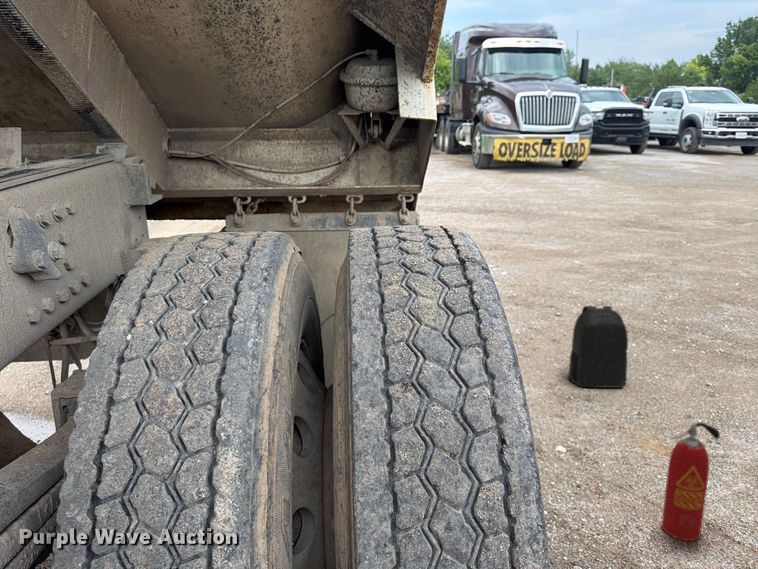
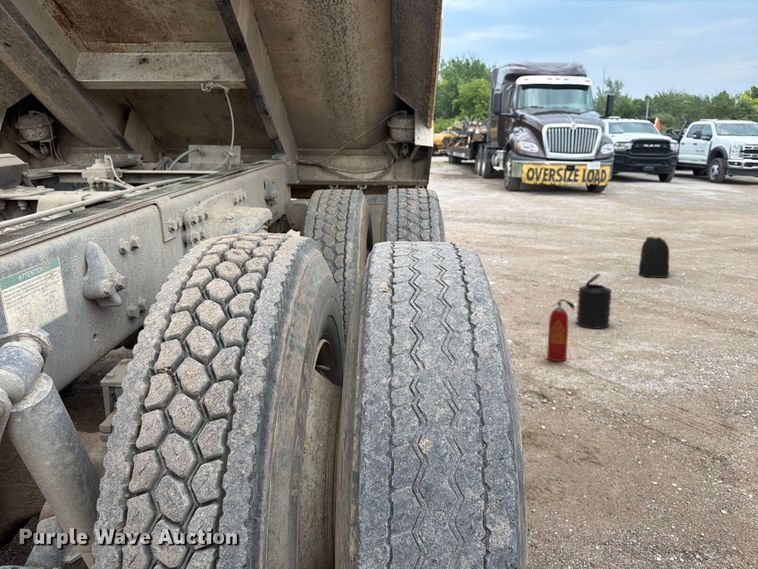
backpack: present [569,306,628,388] -> present [639,237,669,278]
trash can: none [664,333,728,426] -> present [577,274,611,328]

